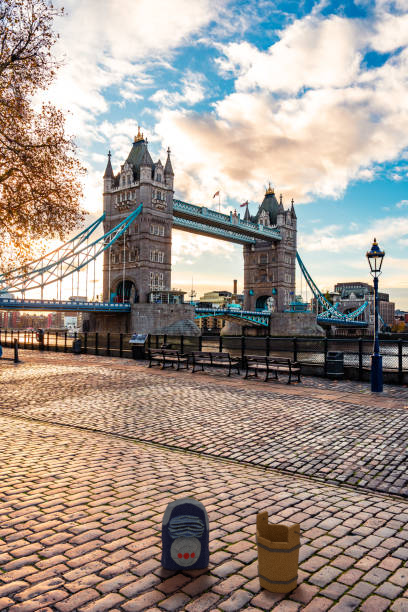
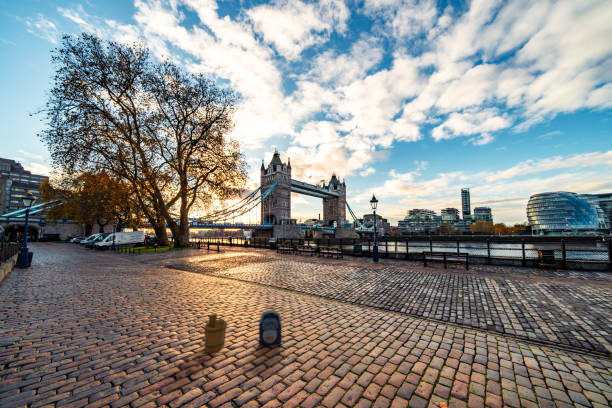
bucket: present [255,511,304,593] -> present [204,314,229,352]

